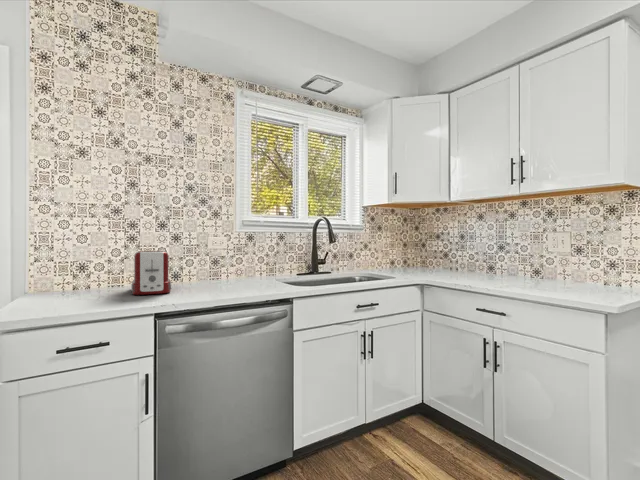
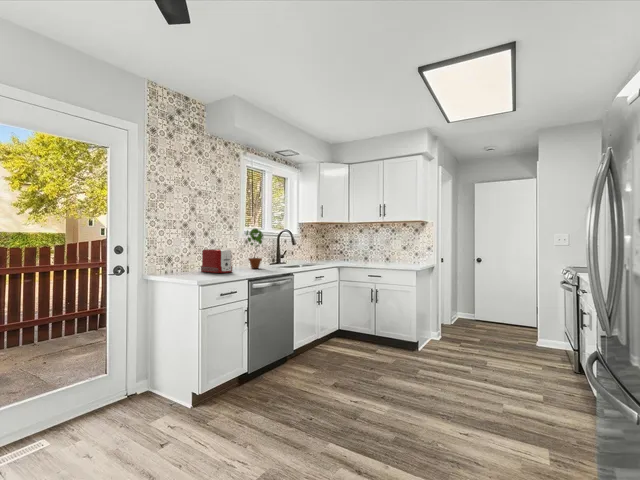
potted plant: none [227,215,256,284] -> present [246,229,263,268]

